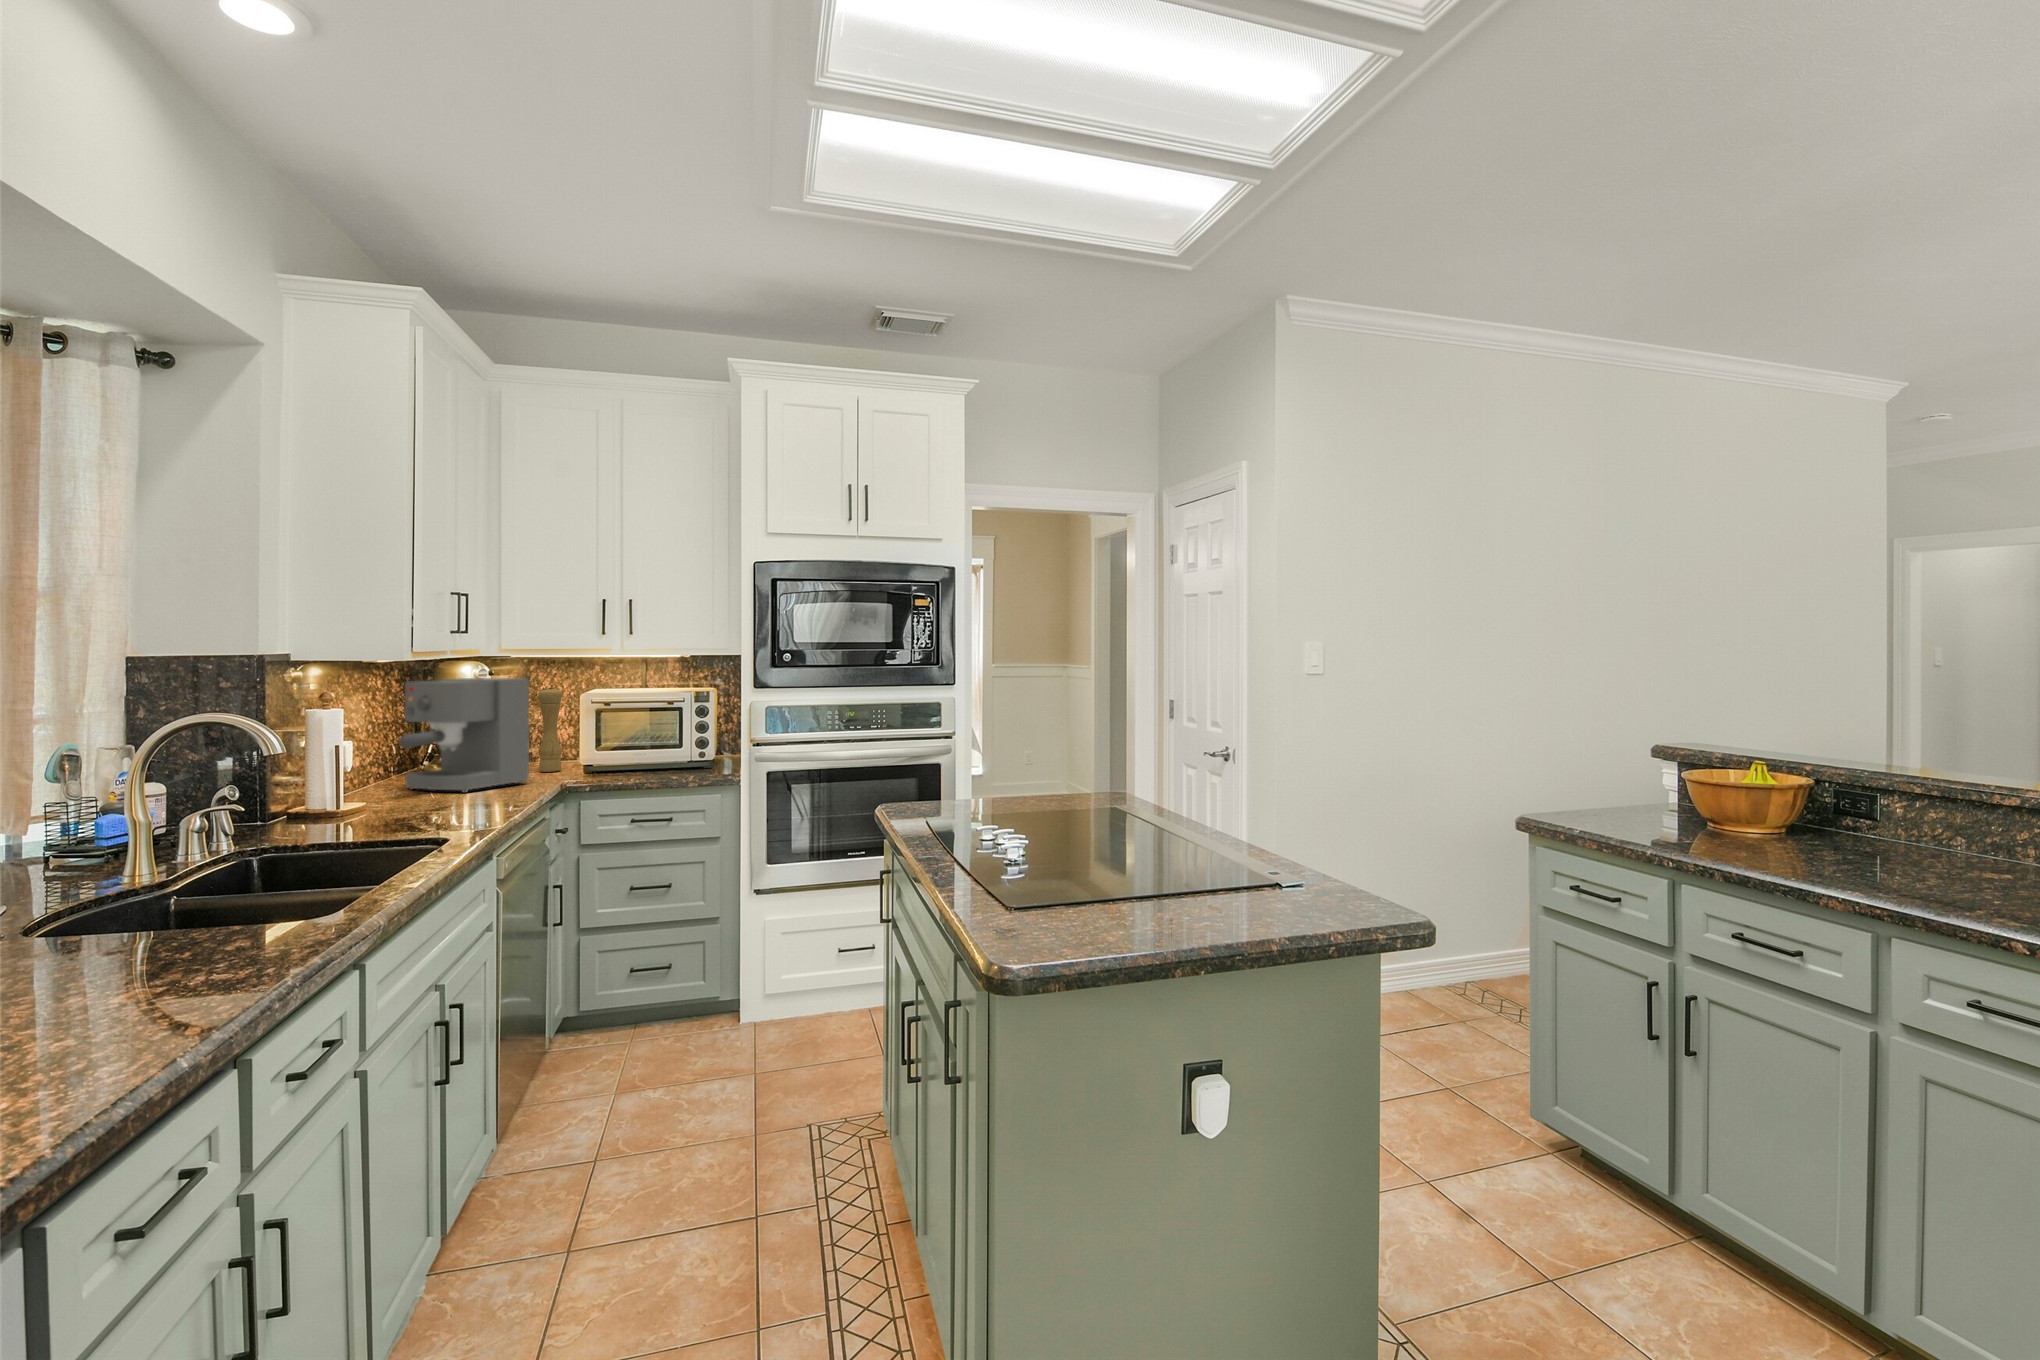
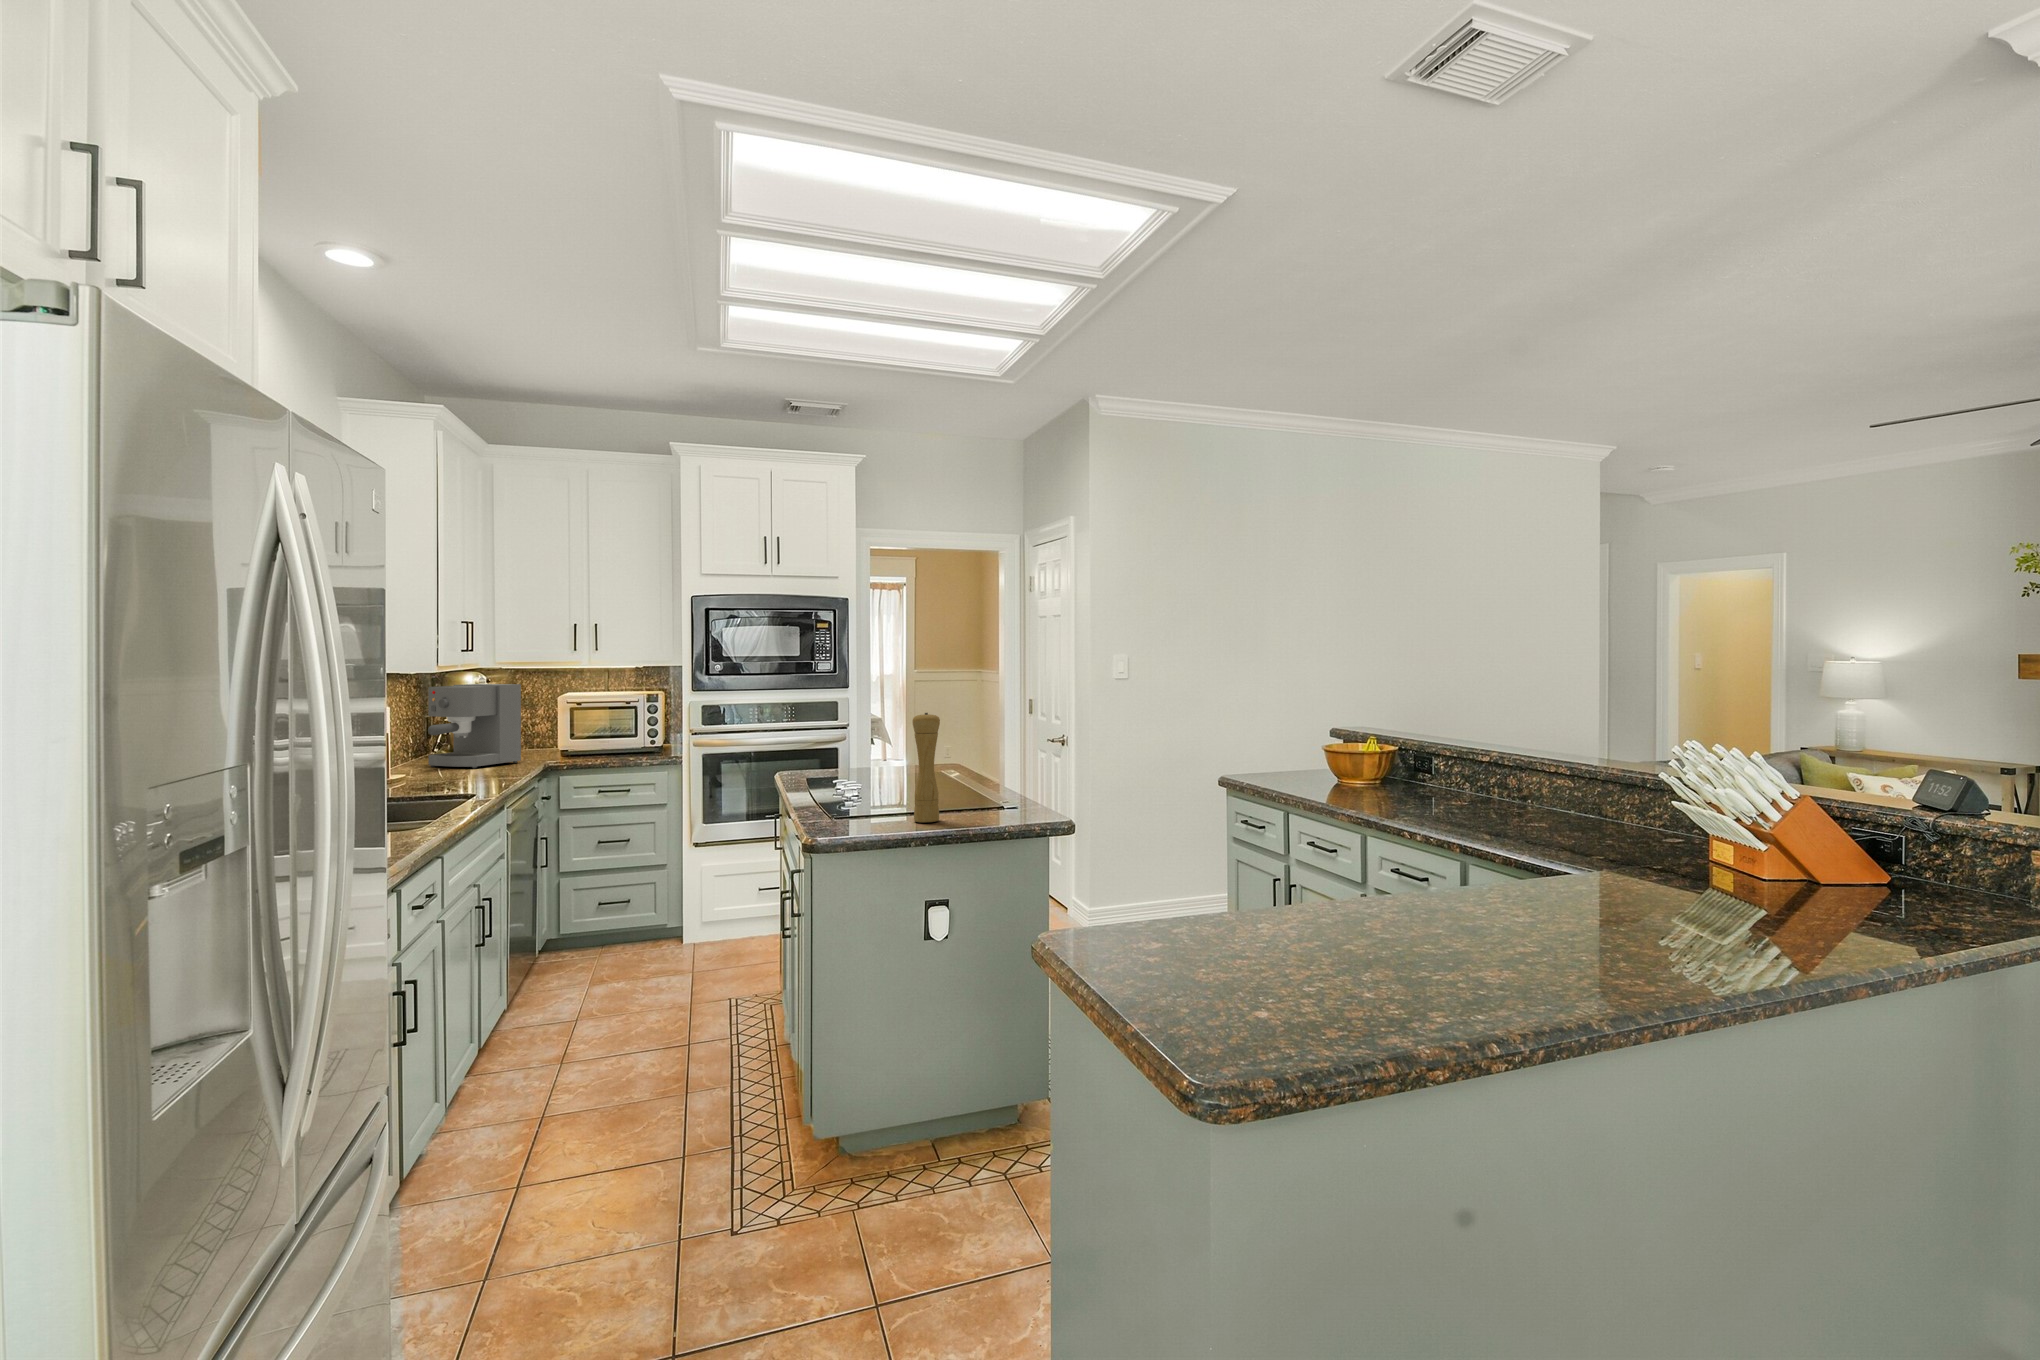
pepper mill: present [538,688,562,772] -> present [913,713,940,822]

